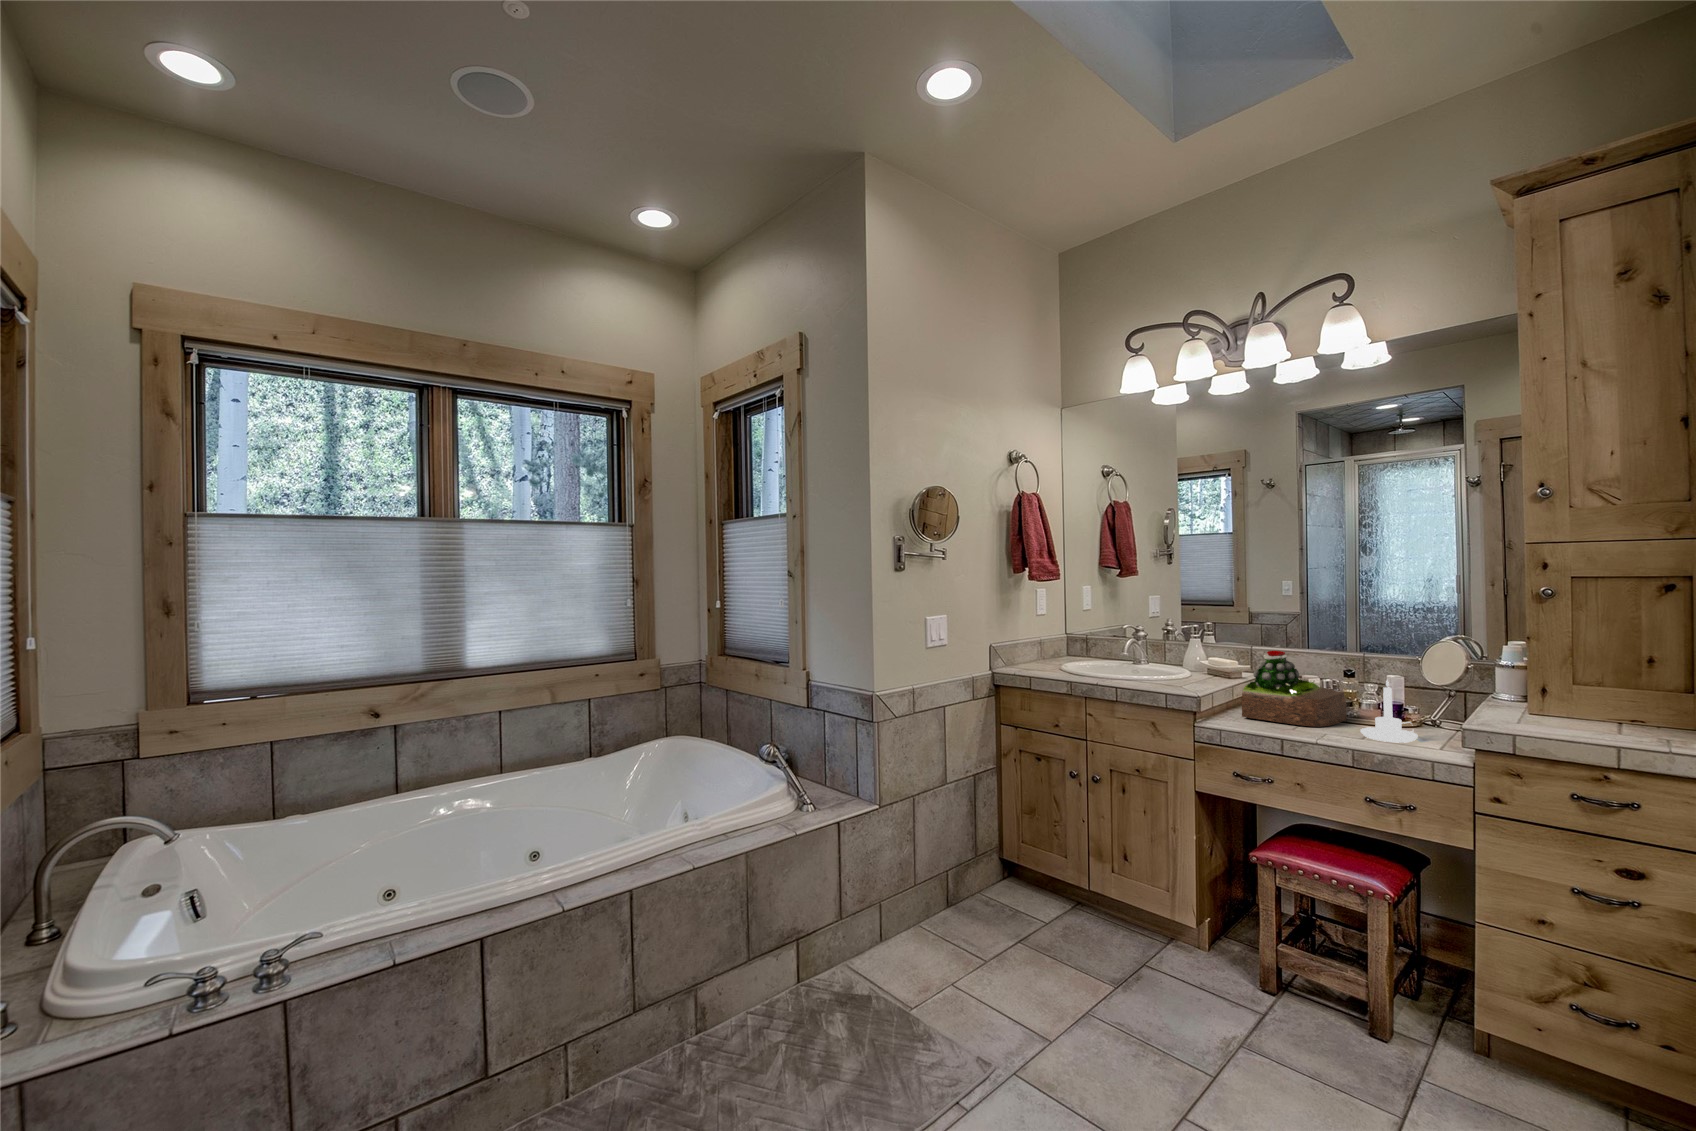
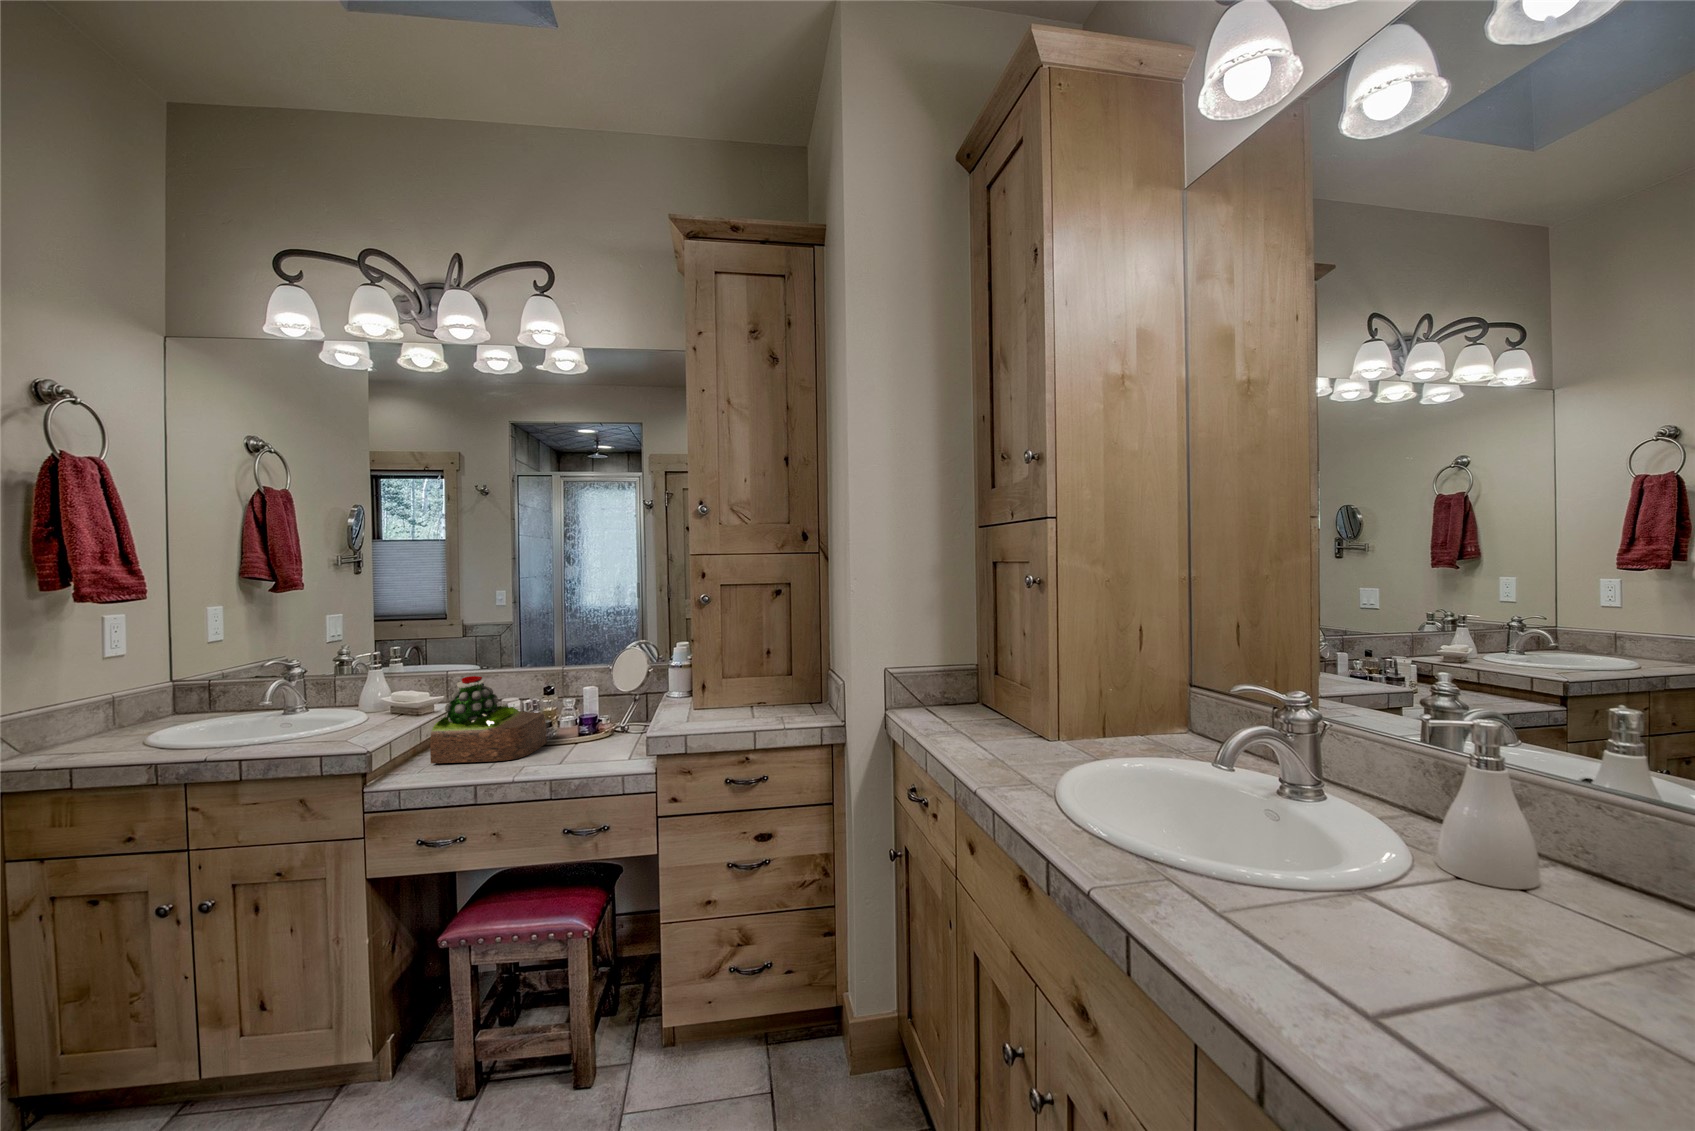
candle holder: present [1360,680,1418,743] -> none [559,695,611,763]

